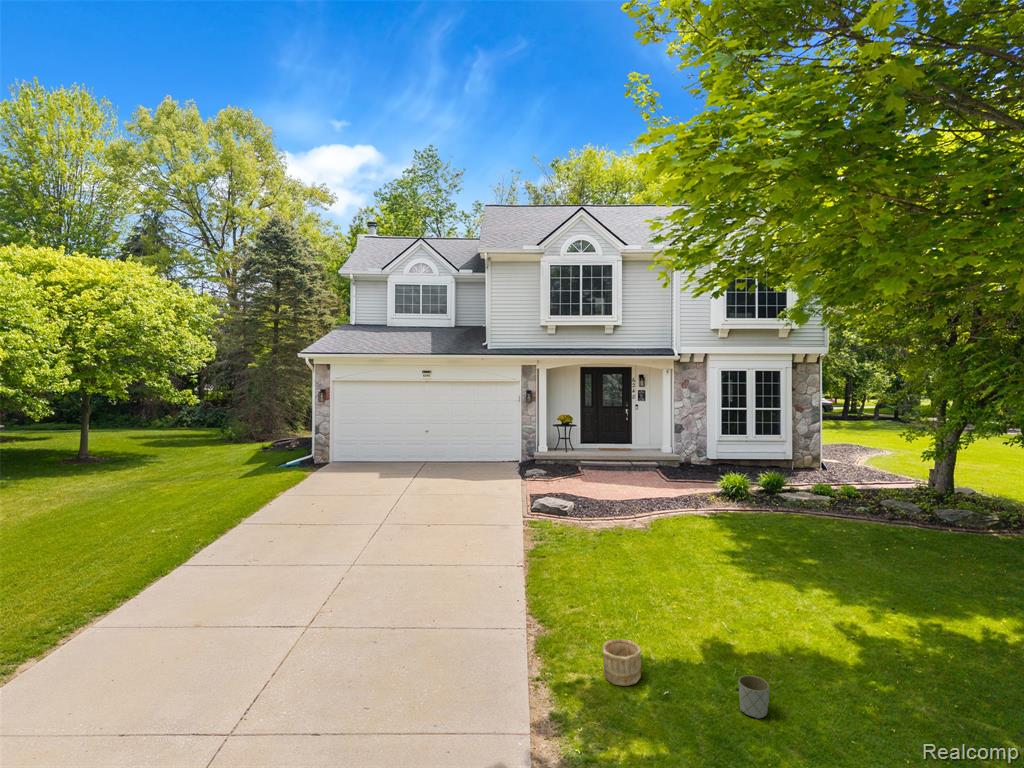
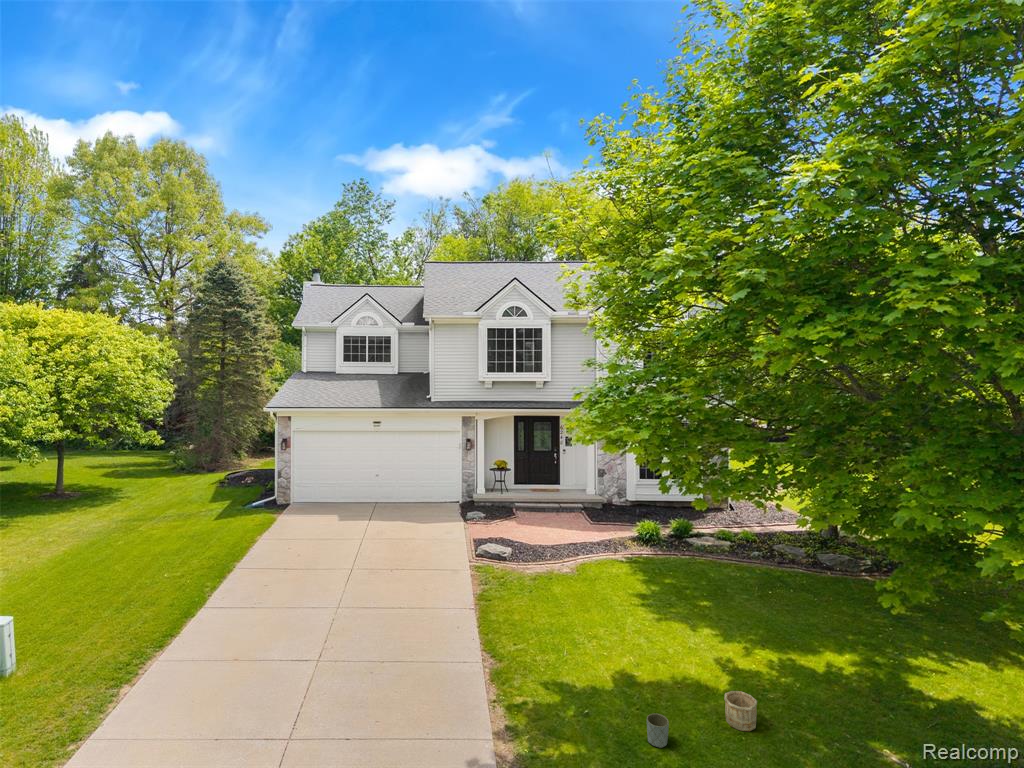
wooden bucket: present [602,639,641,686] -> present [724,691,757,731]

